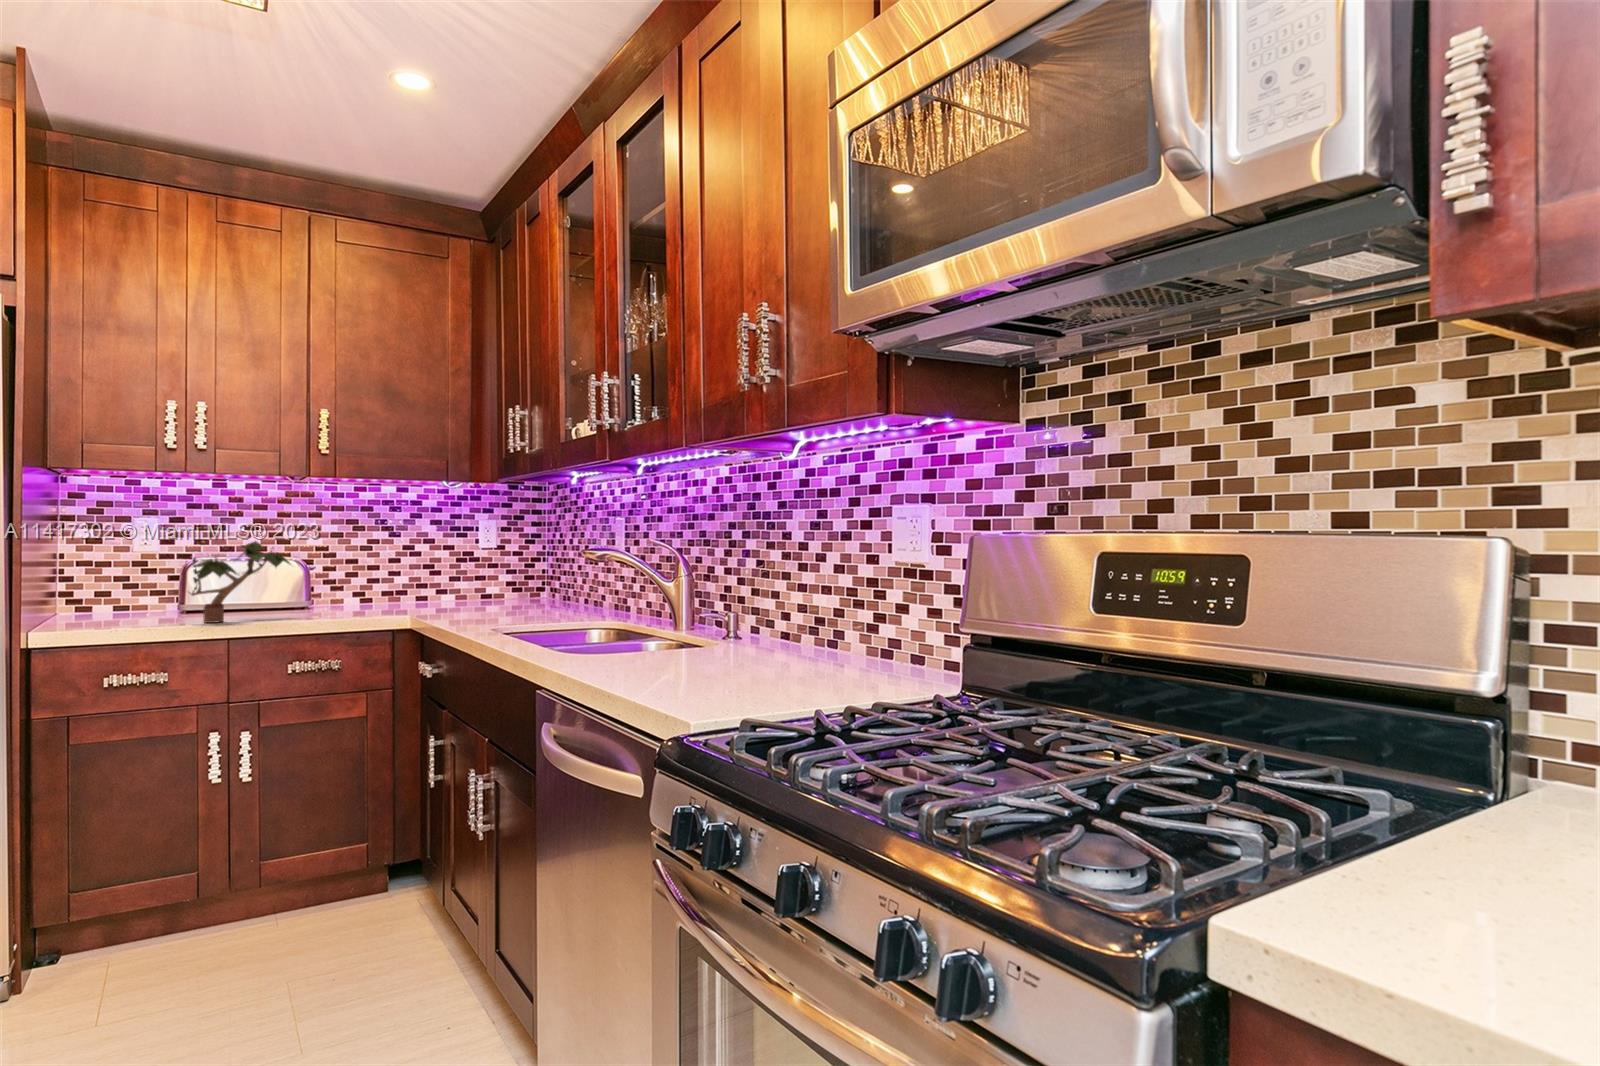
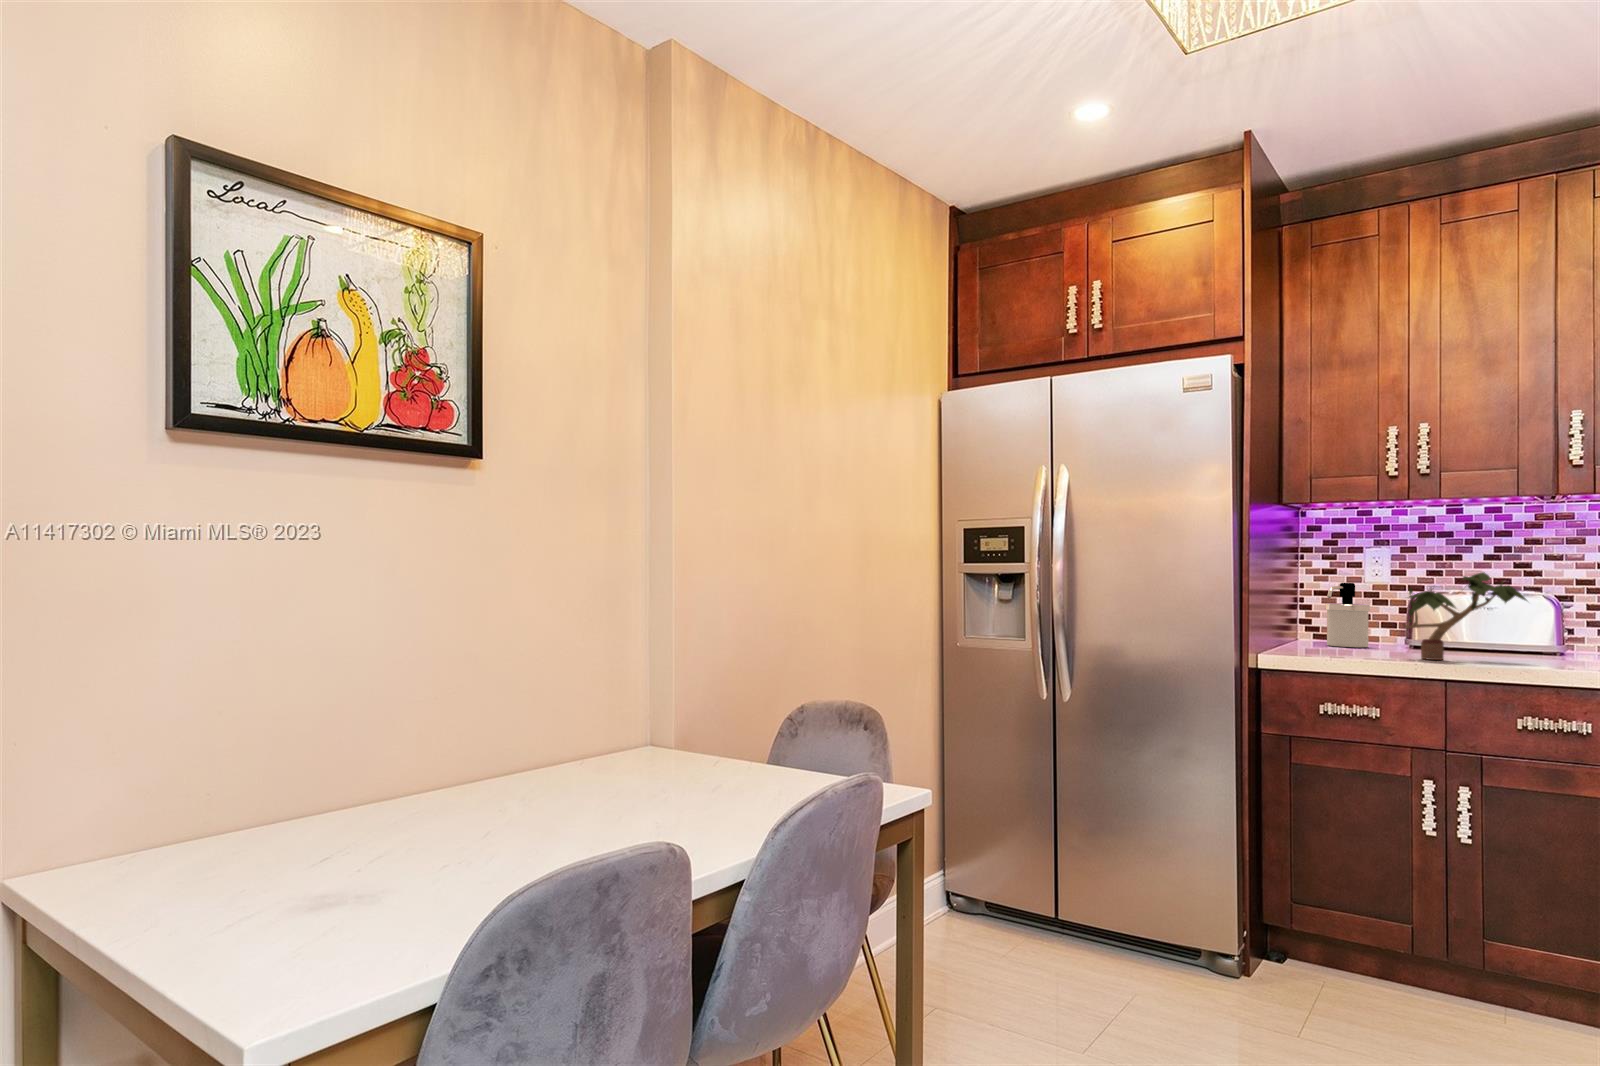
soap dispenser: none [94,553,142,619] -> present [1325,583,1370,647]

